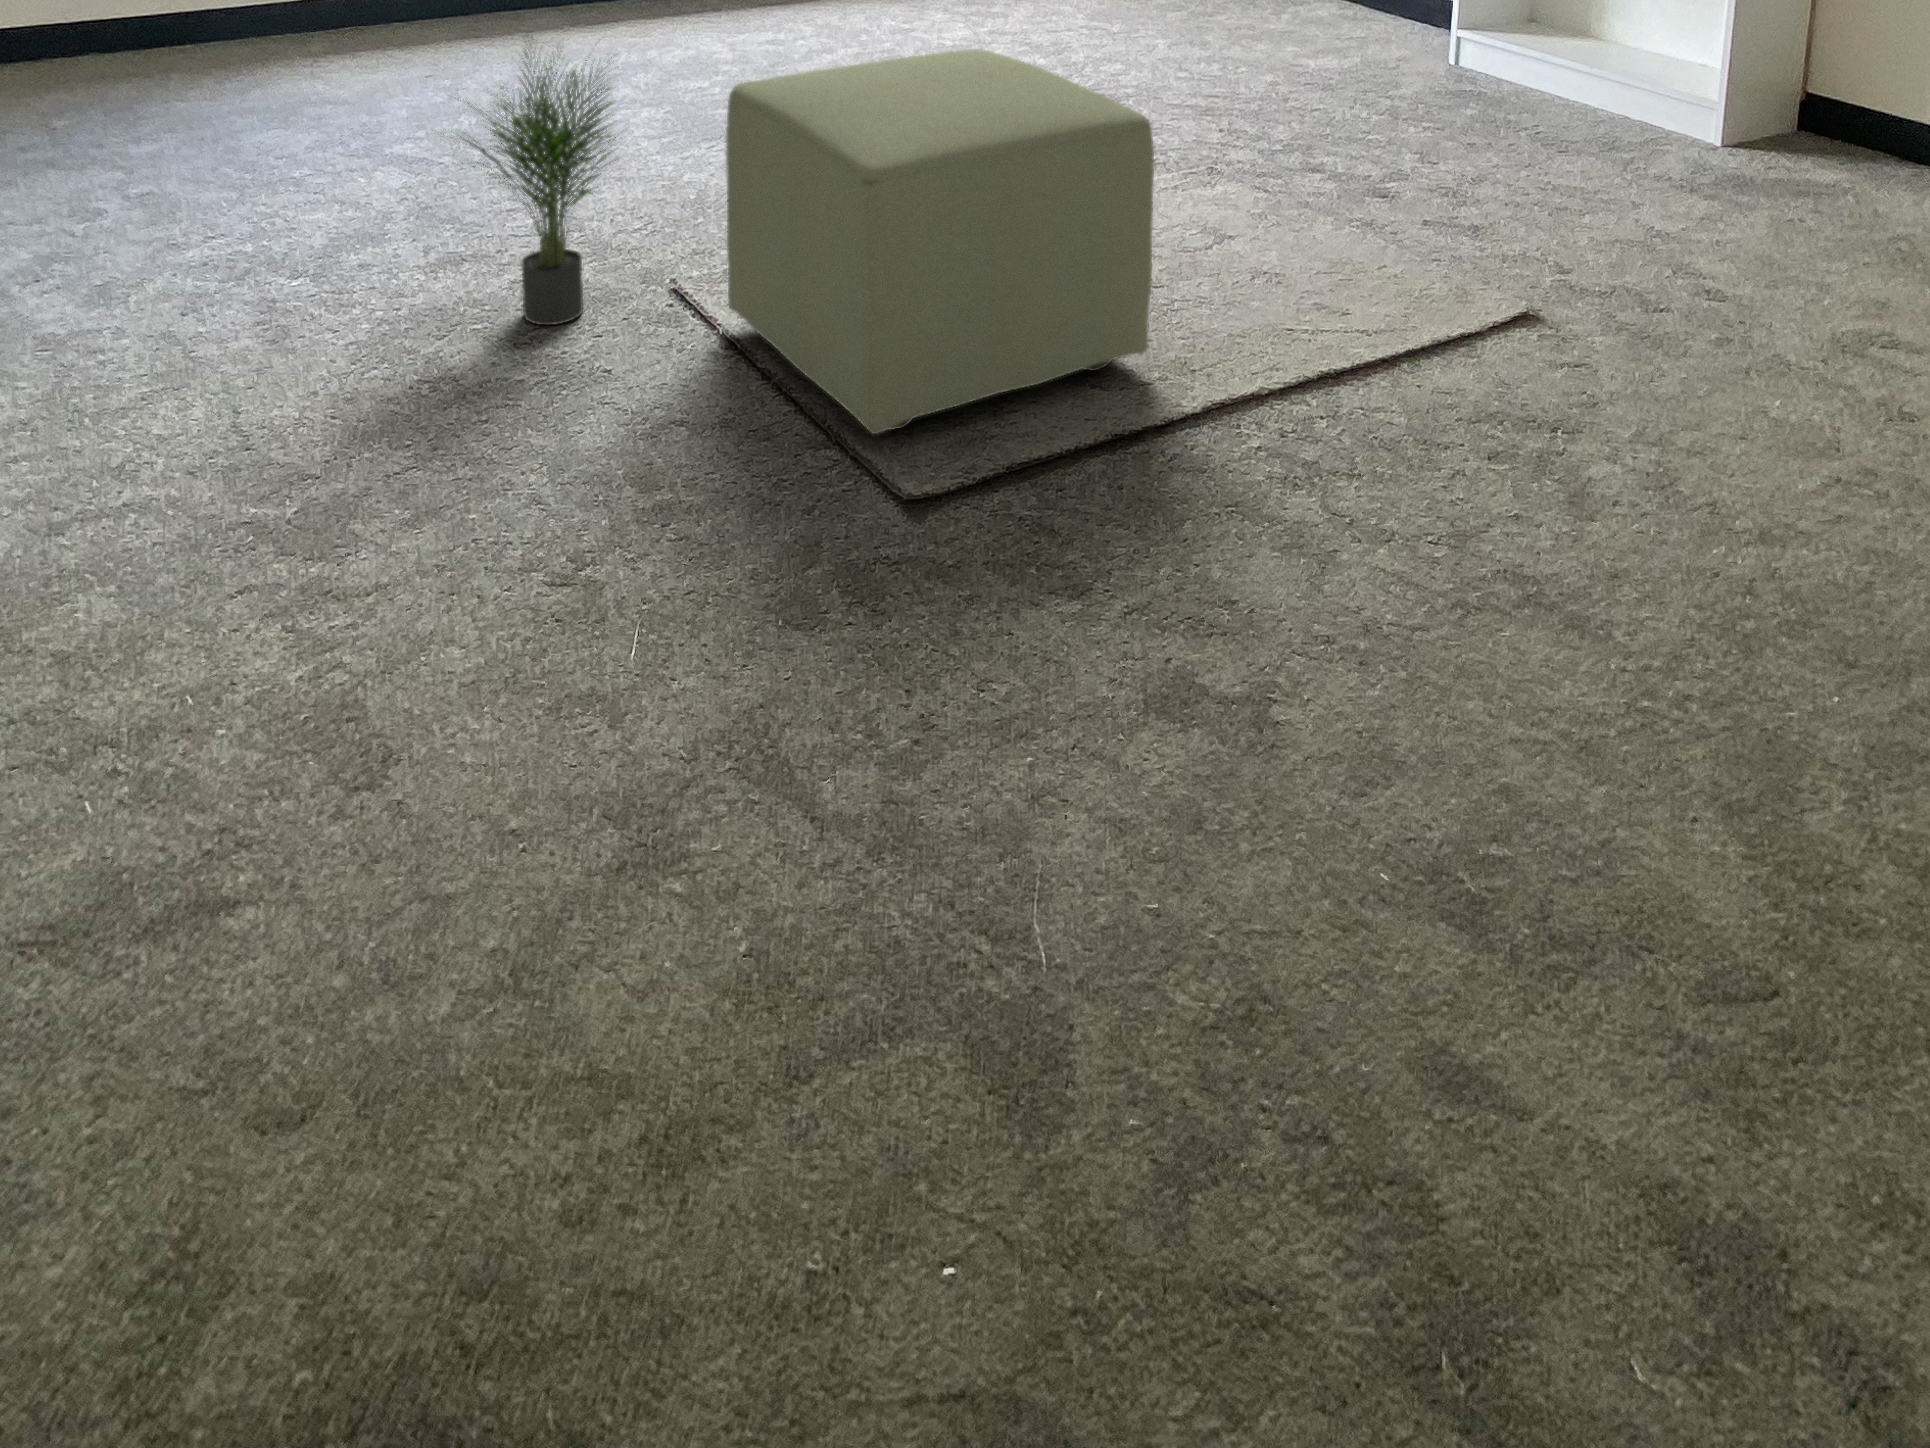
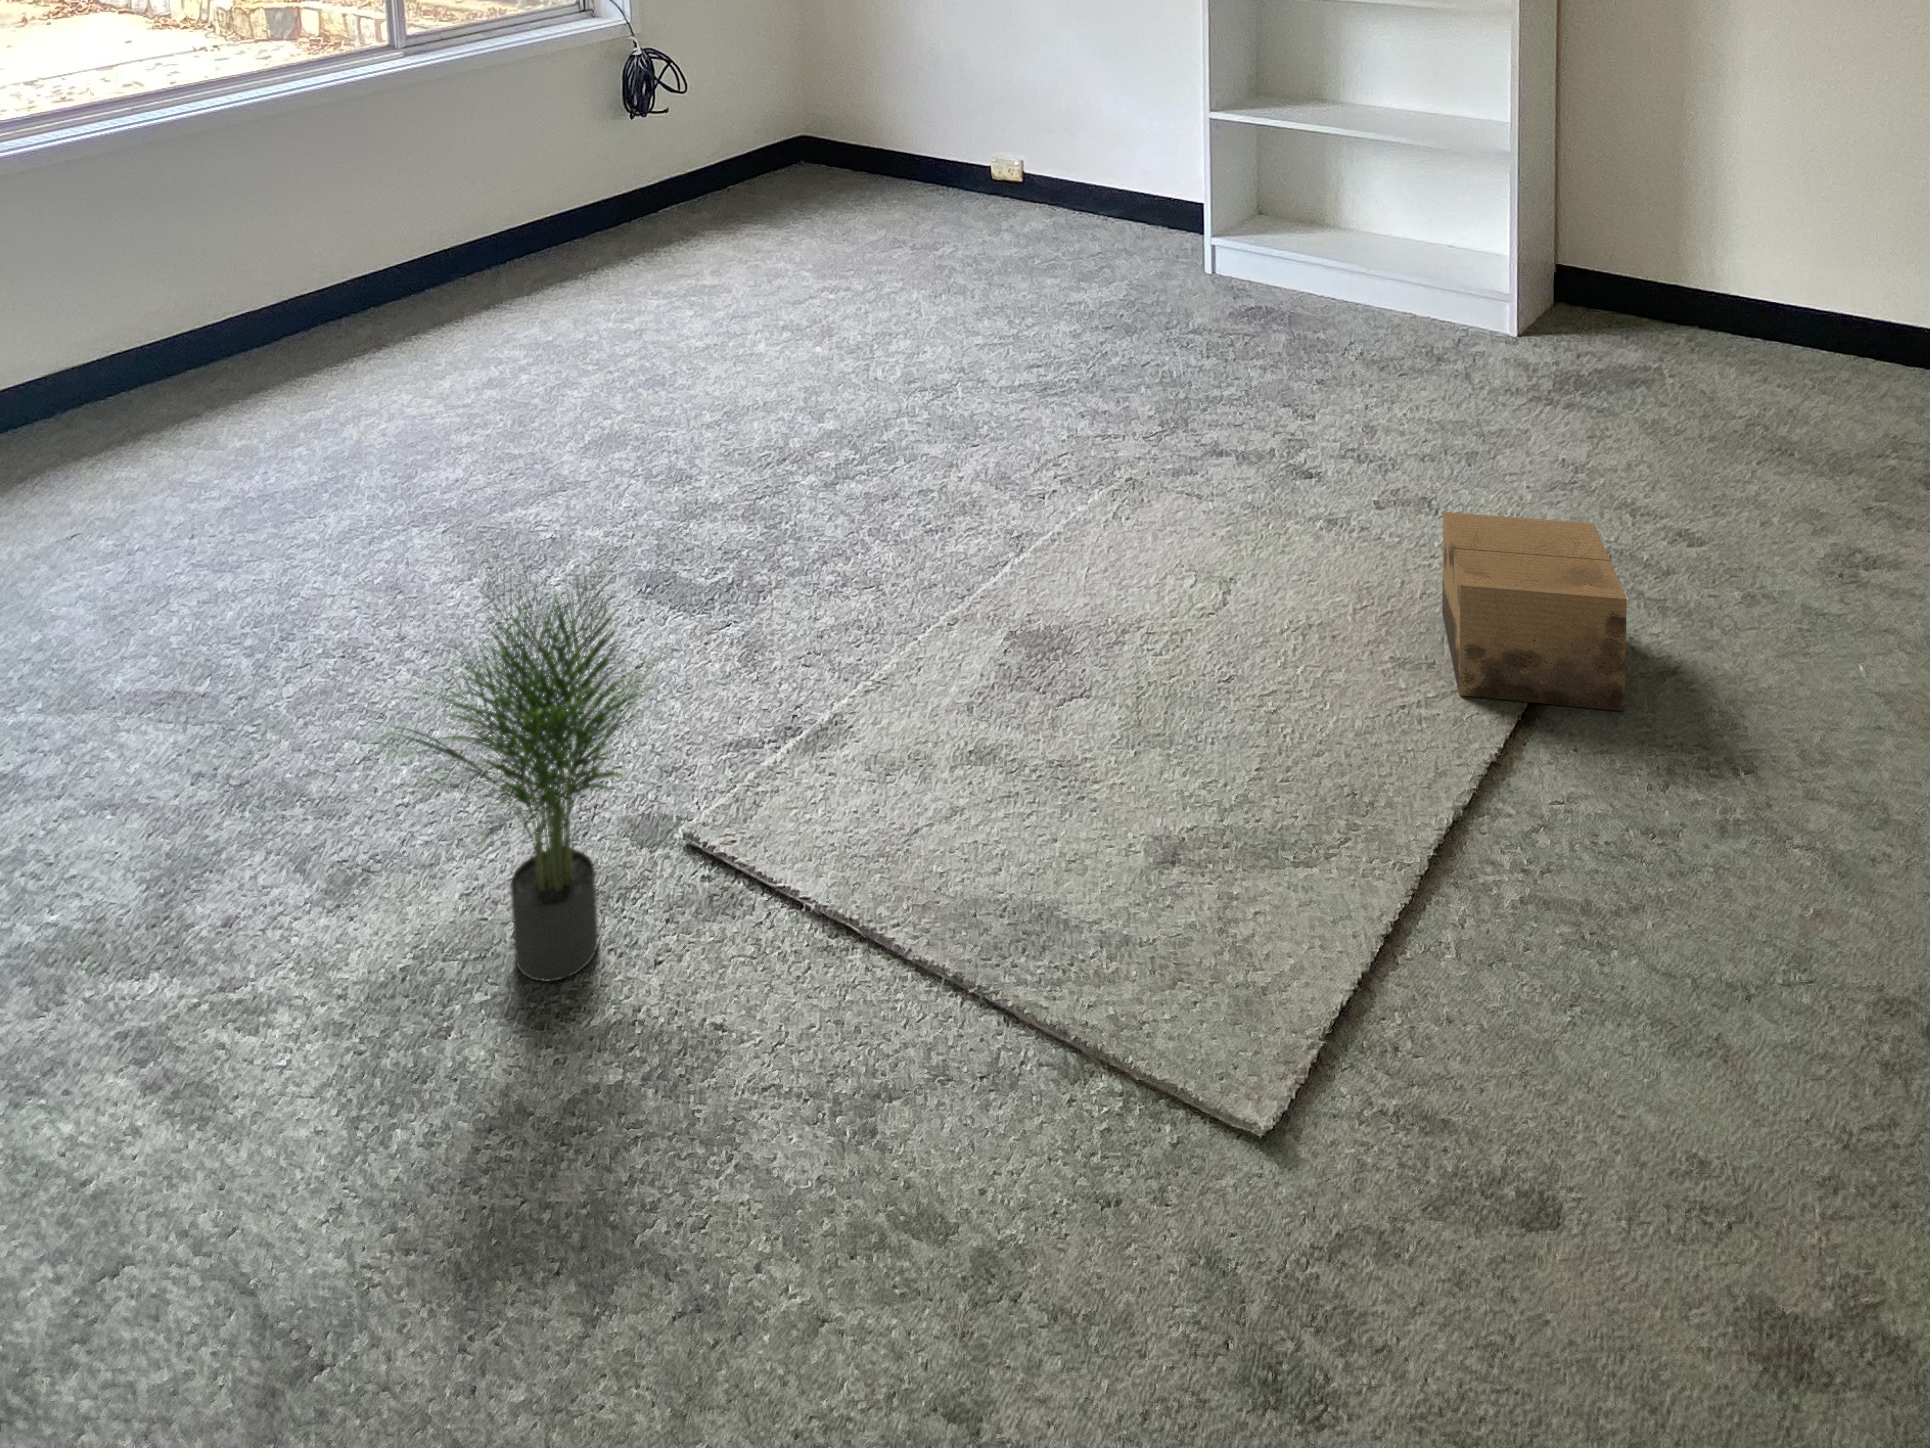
ottoman: present [726,49,1154,434] -> none [801,438,1336,1054]
cardboard box: none [1338,199,1524,372] -> present [1442,512,1627,711]

